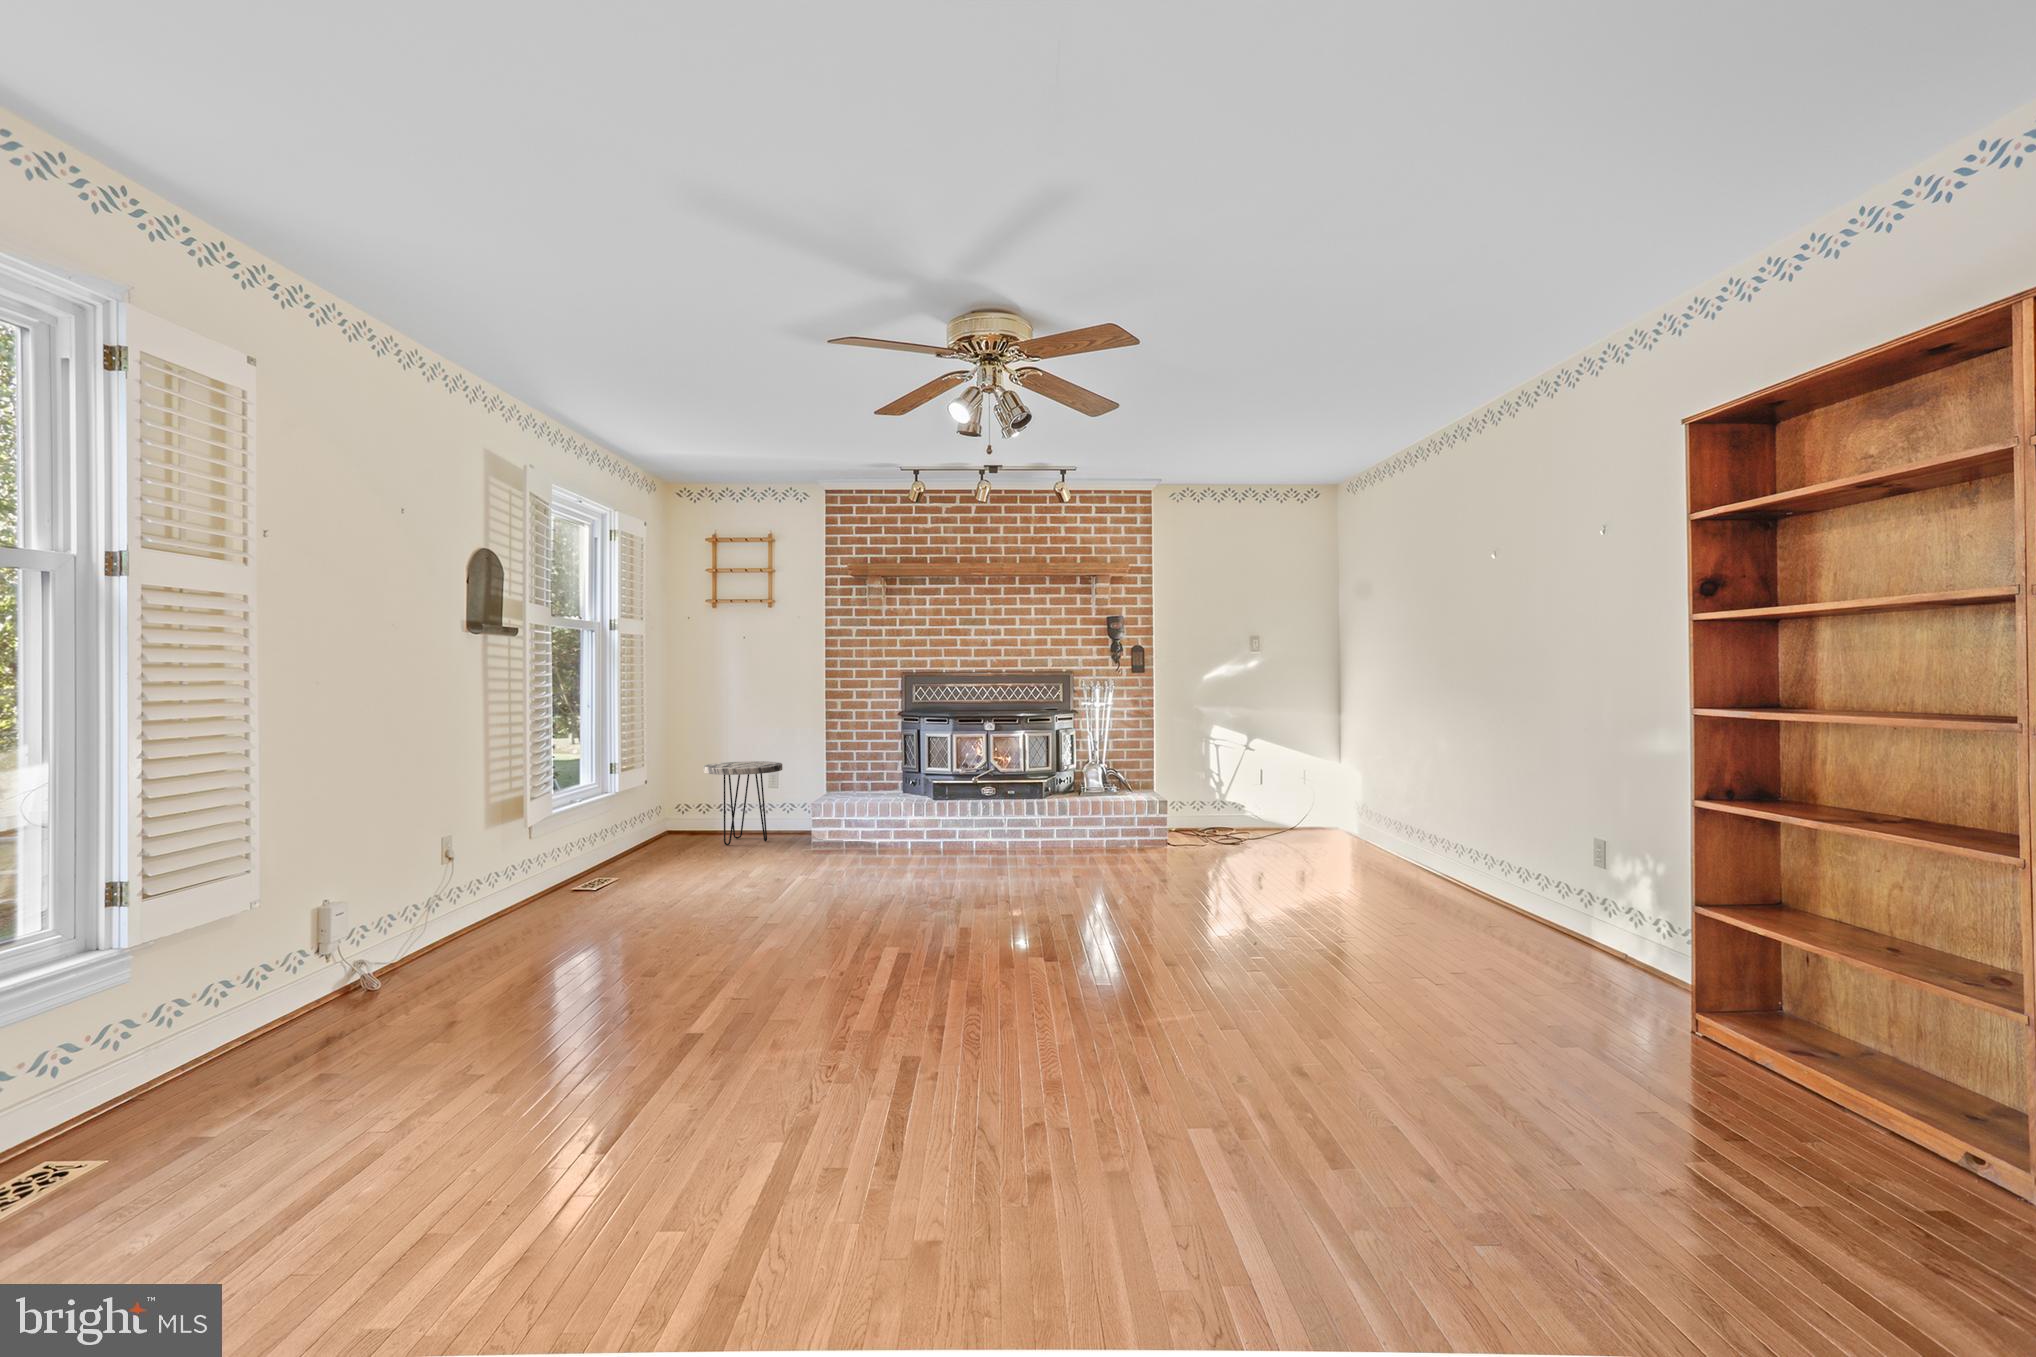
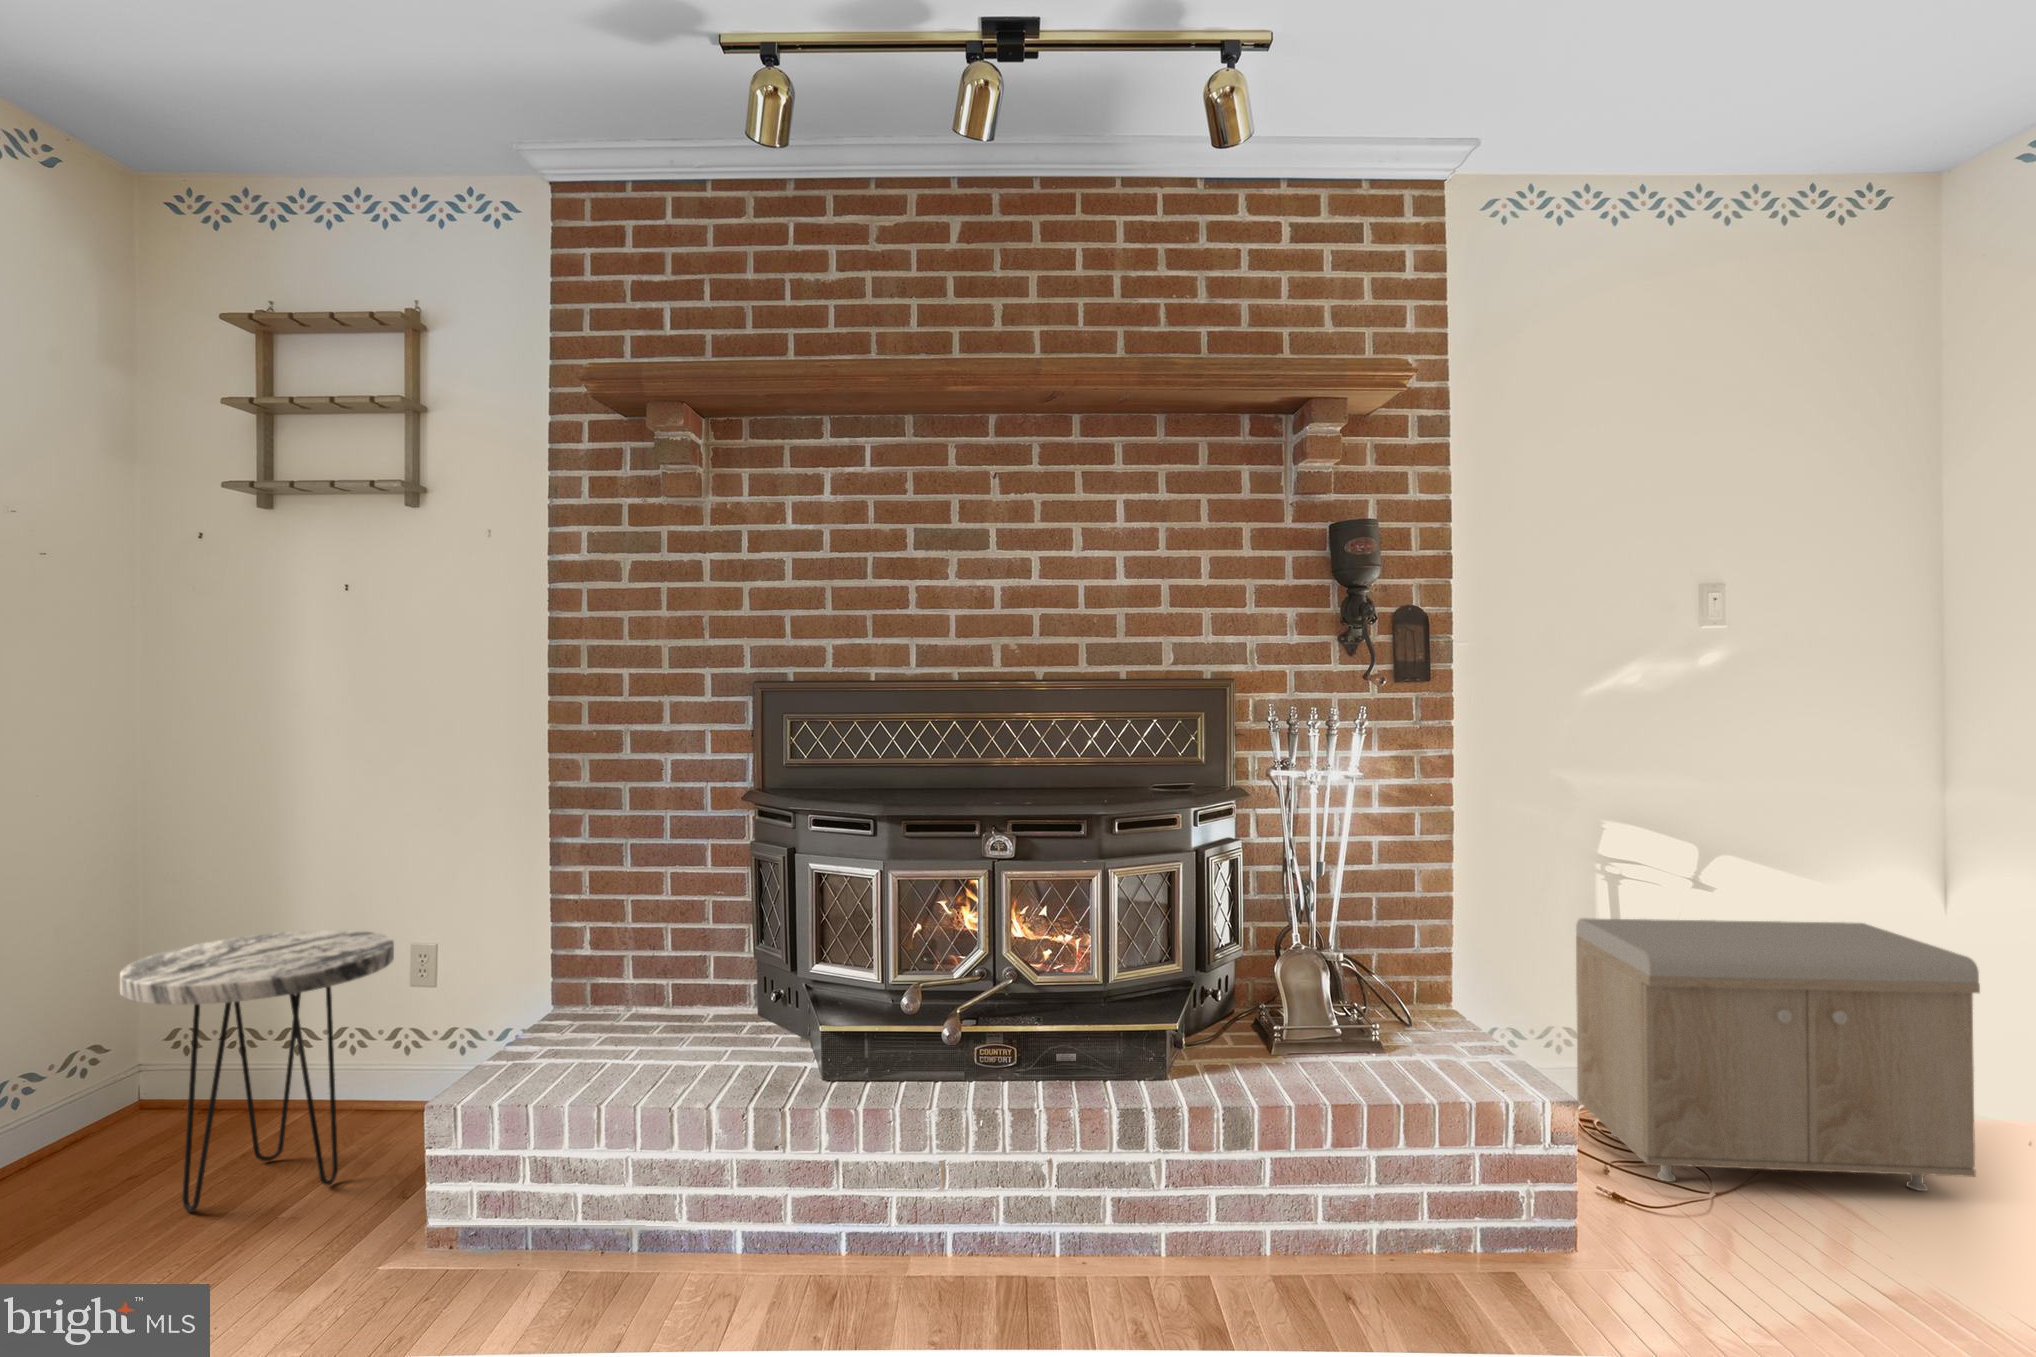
storage bench: none [1195,757,1303,838] -> present [1576,918,1980,1191]

